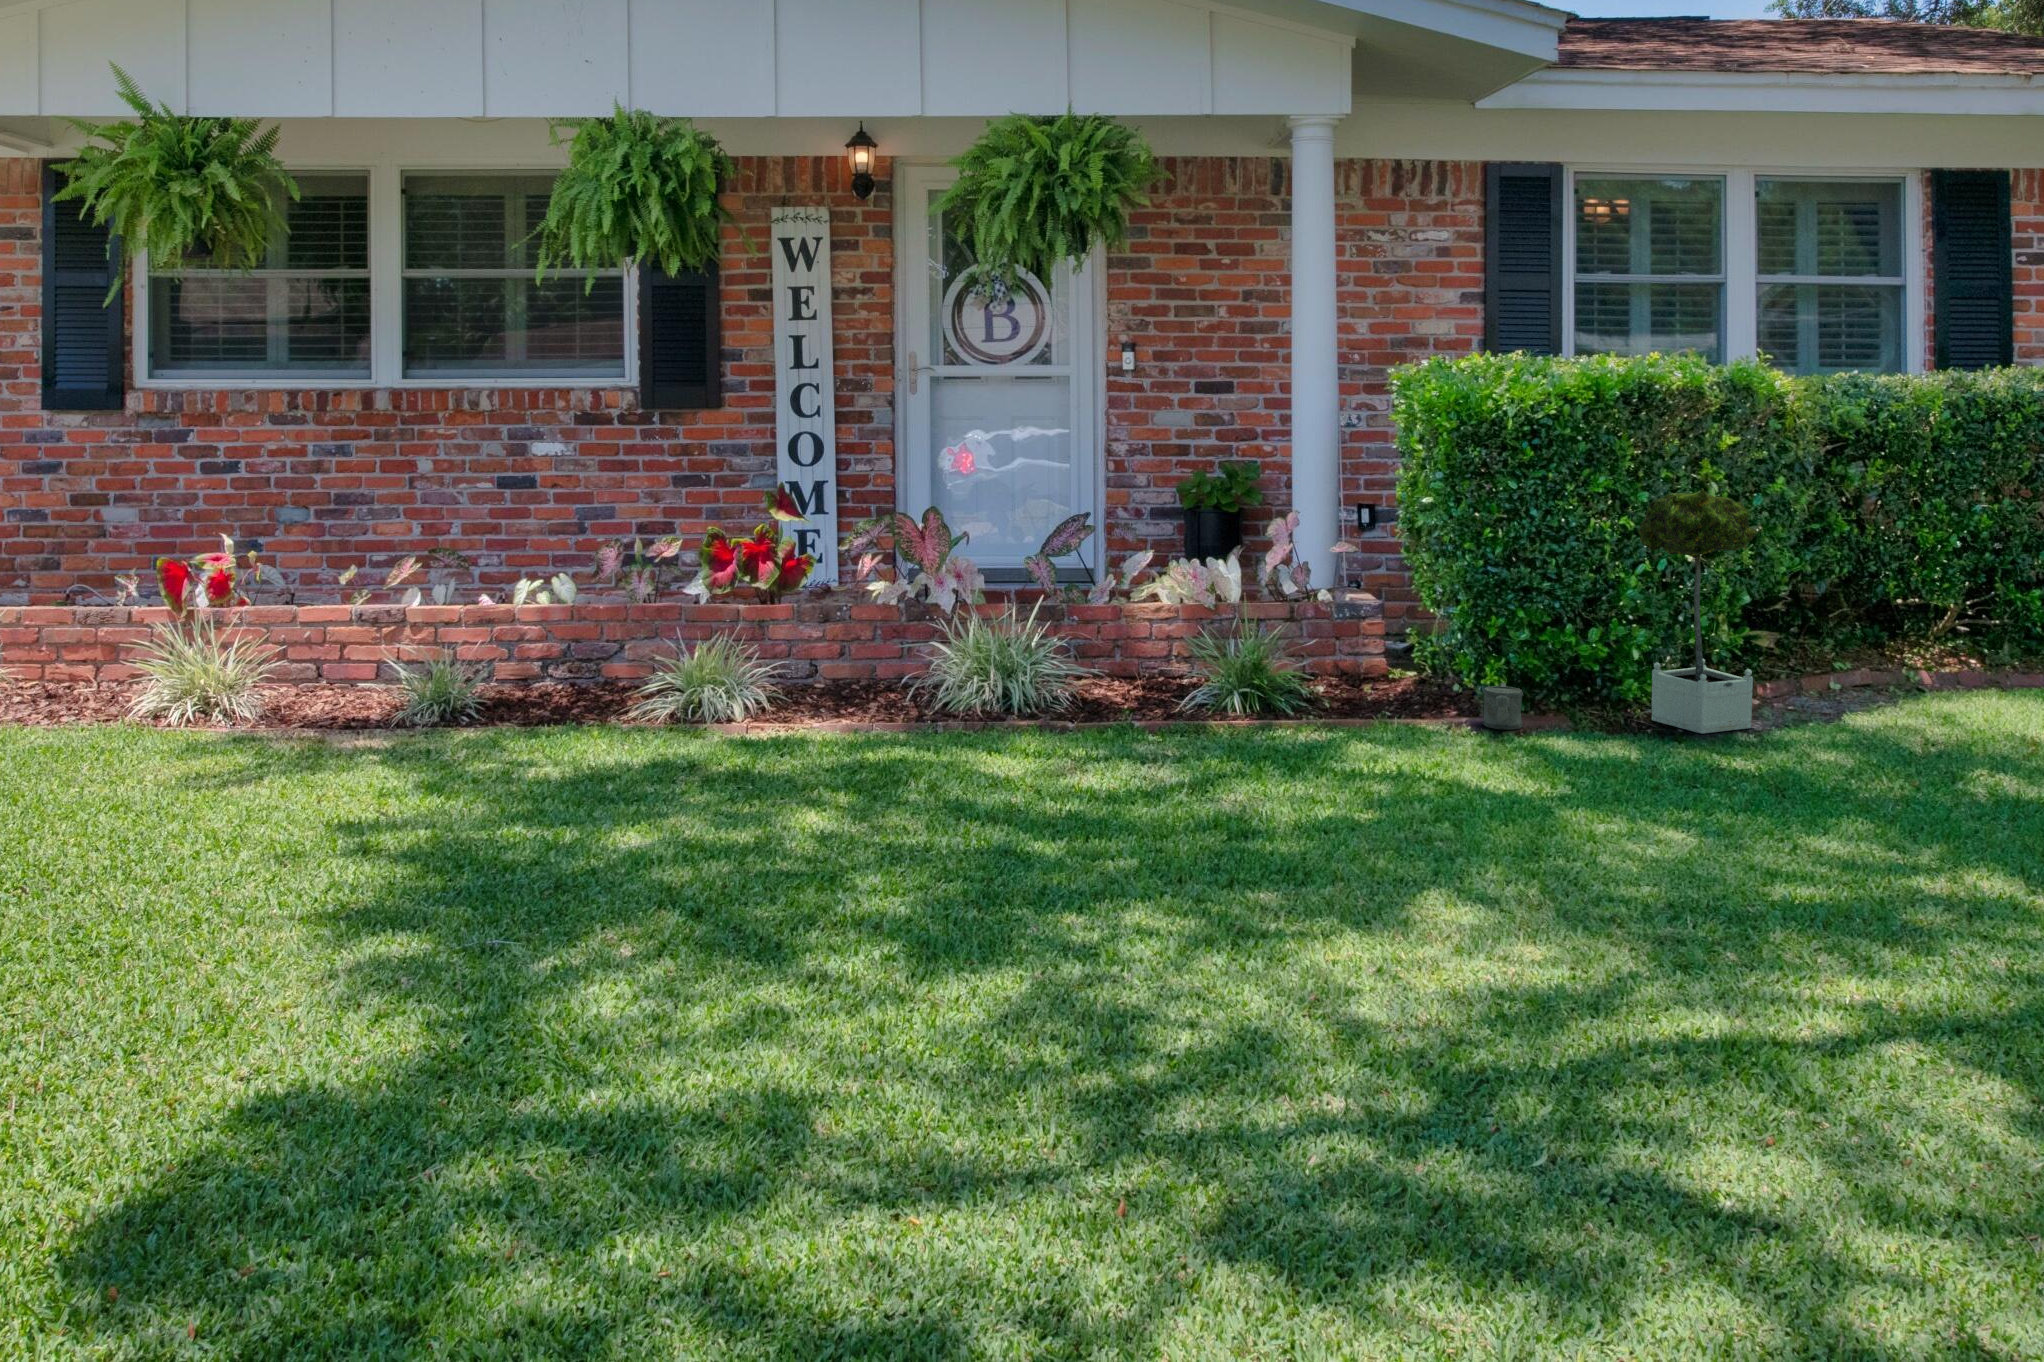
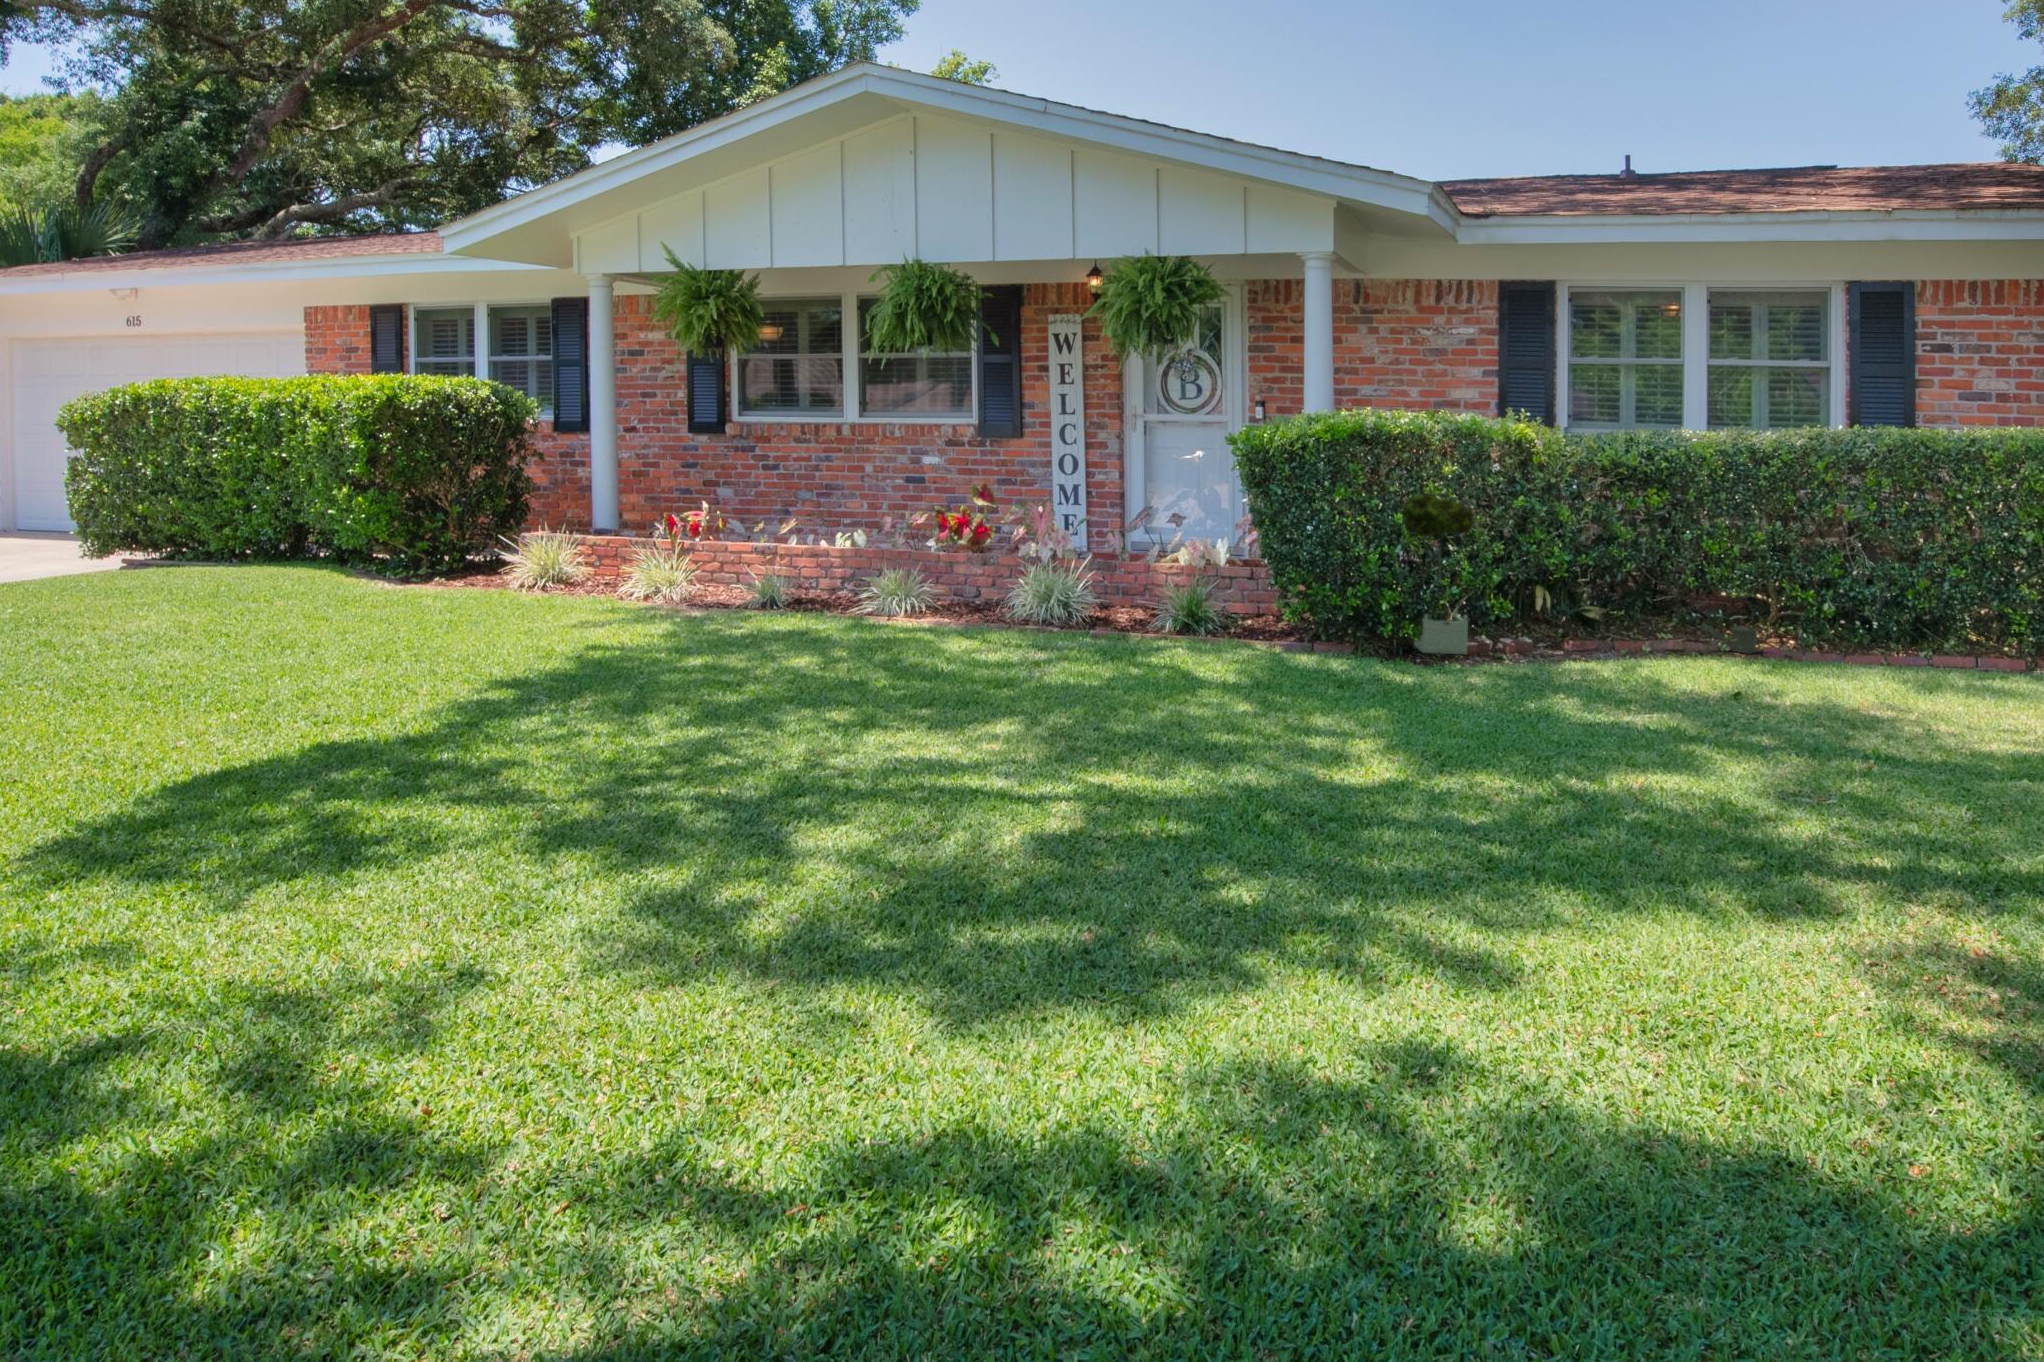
watering can: present [1483,683,1523,730] -> present [1703,624,1769,654]

